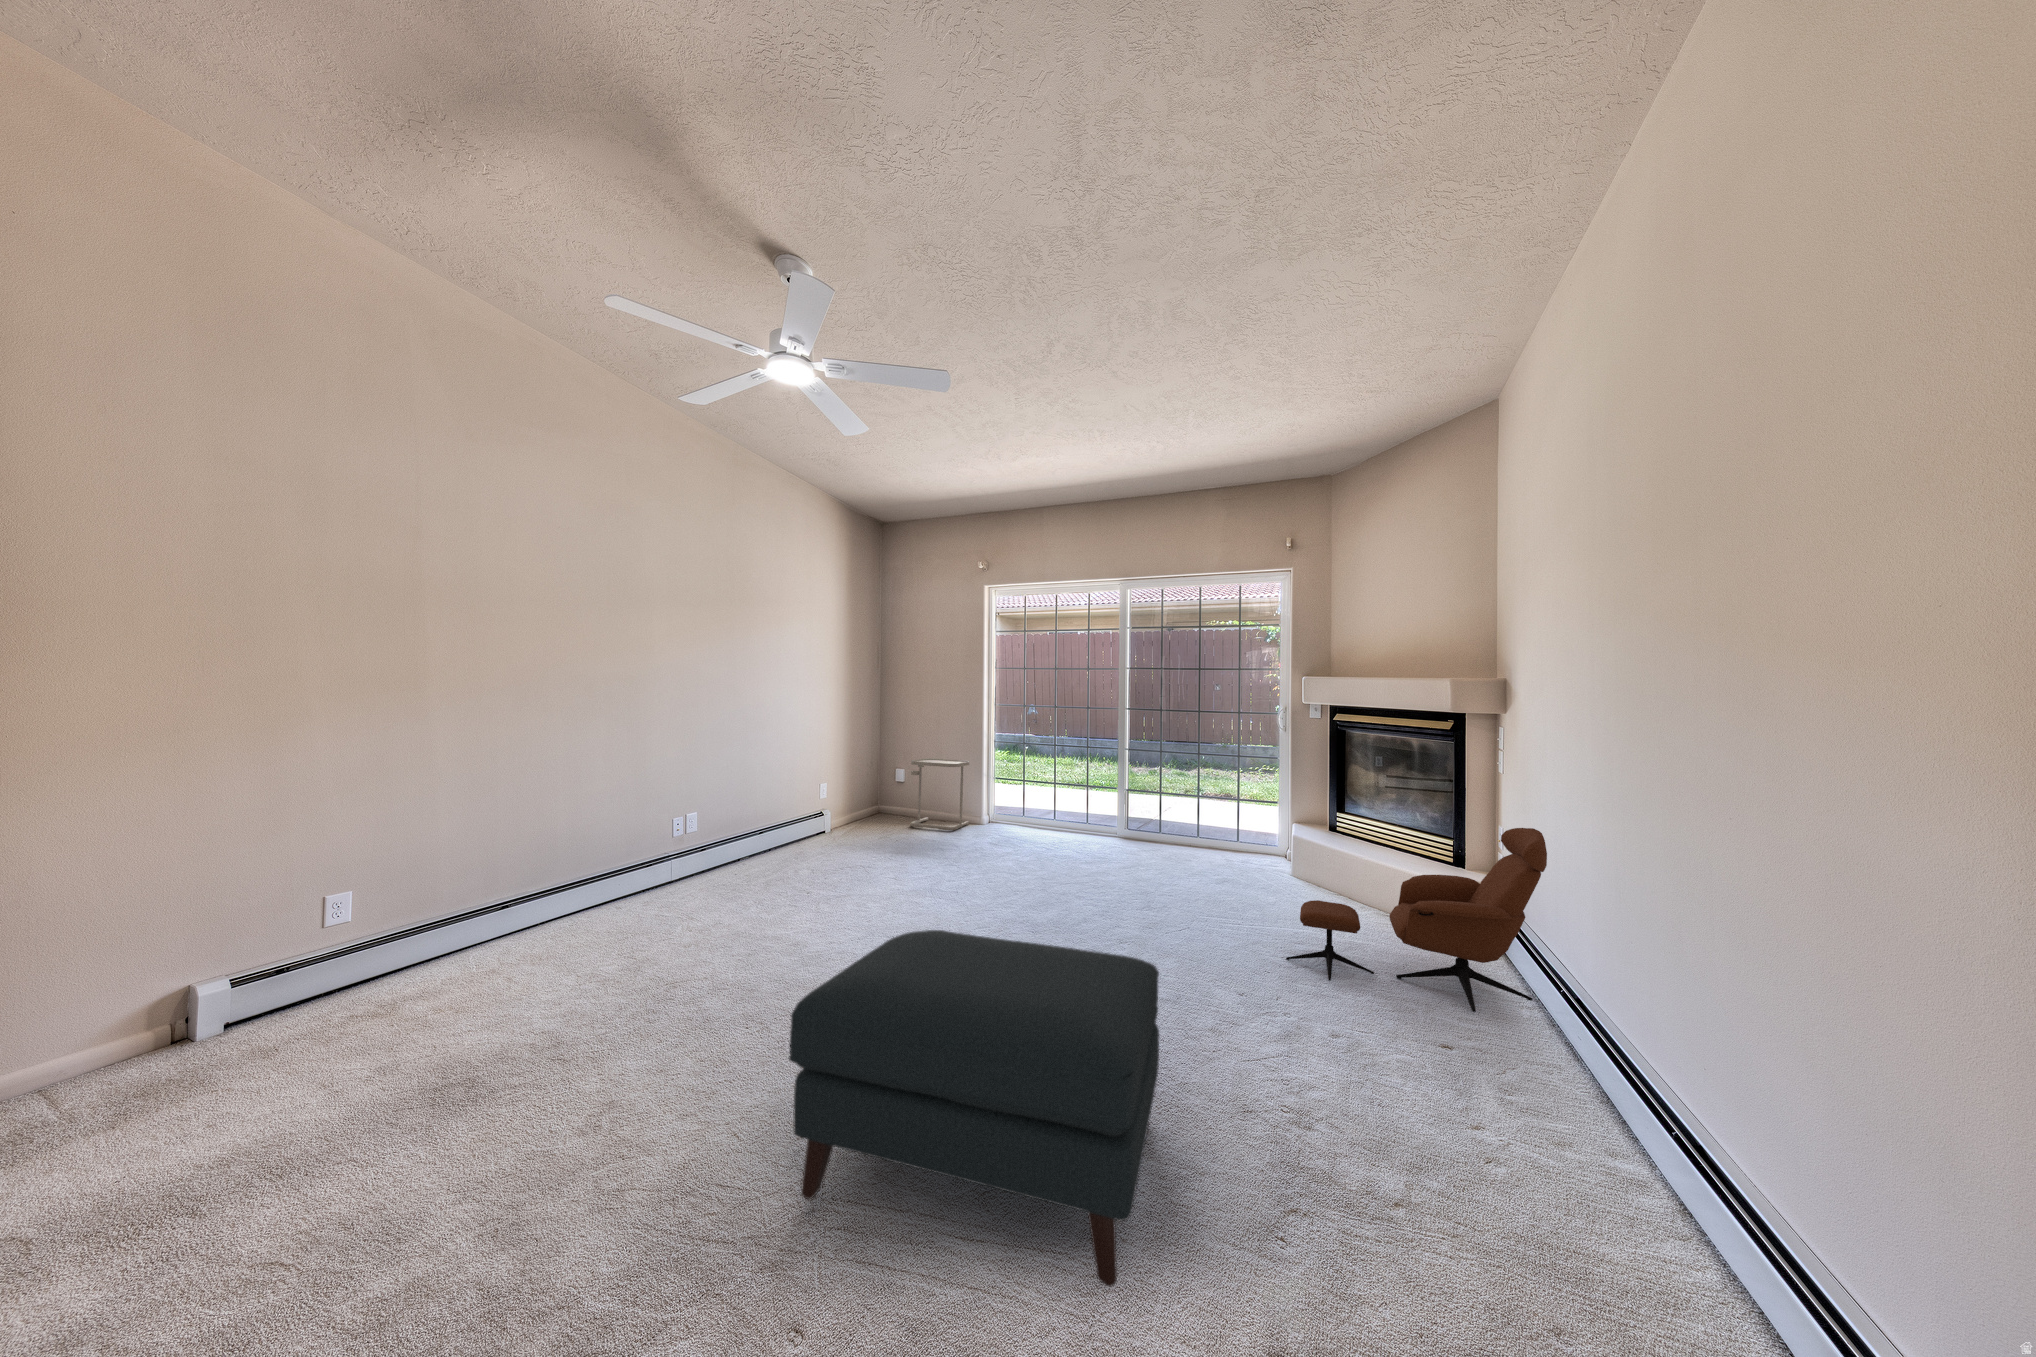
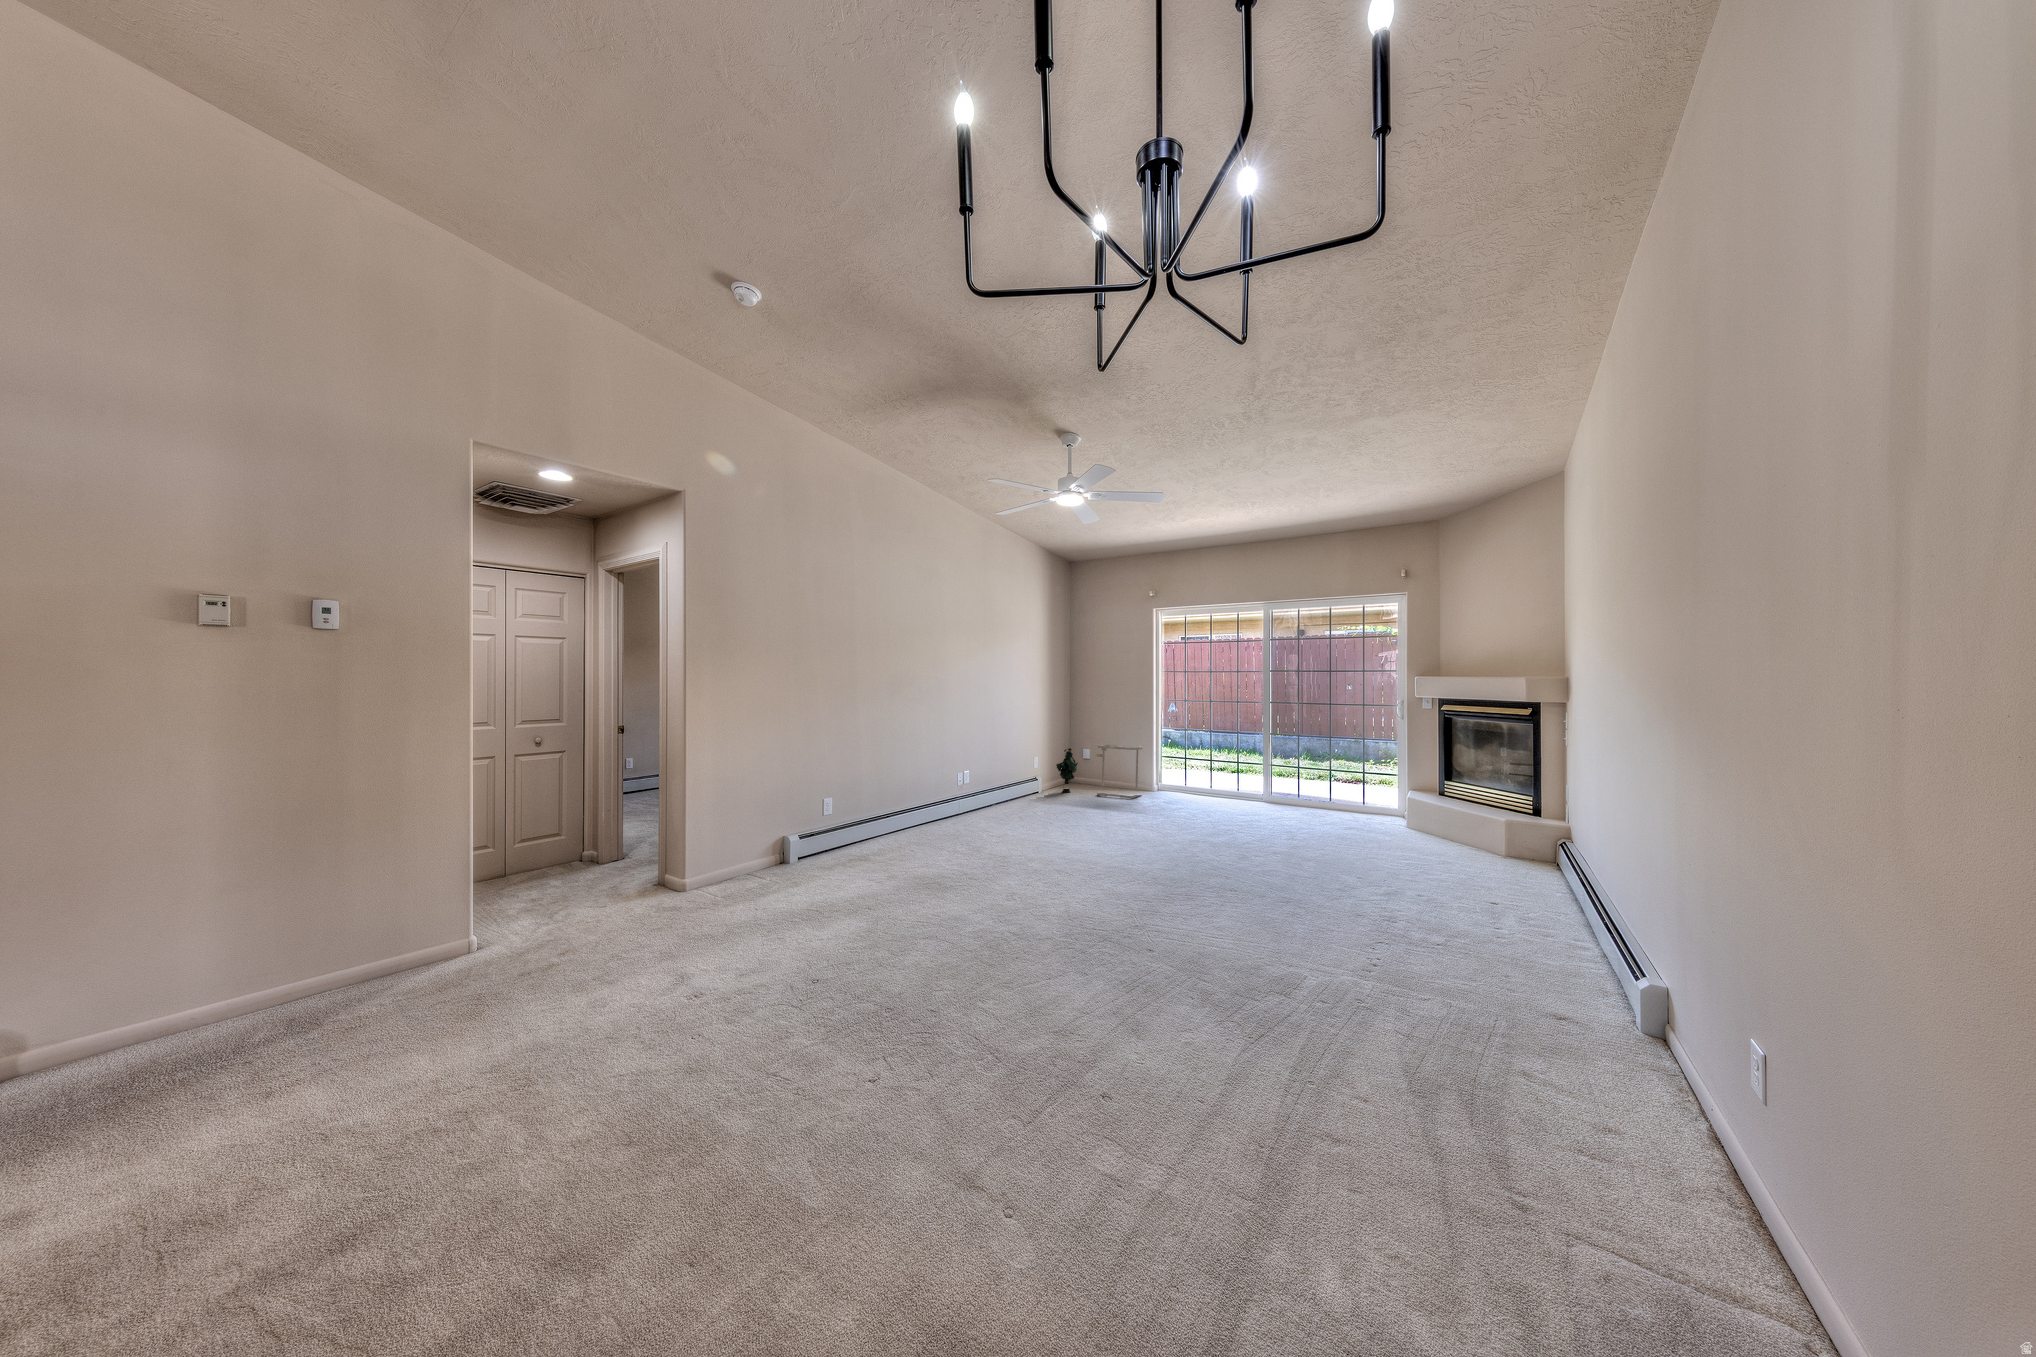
decorative plant: none [858,764,889,823] -> present [1056,748,1078,793]
lounge chair: present [1286,828,1547,1012] -> none [1393,772,1573,886]
ottoman: present [789,930,1159,1287] -> none [1125,805,1307,933]

